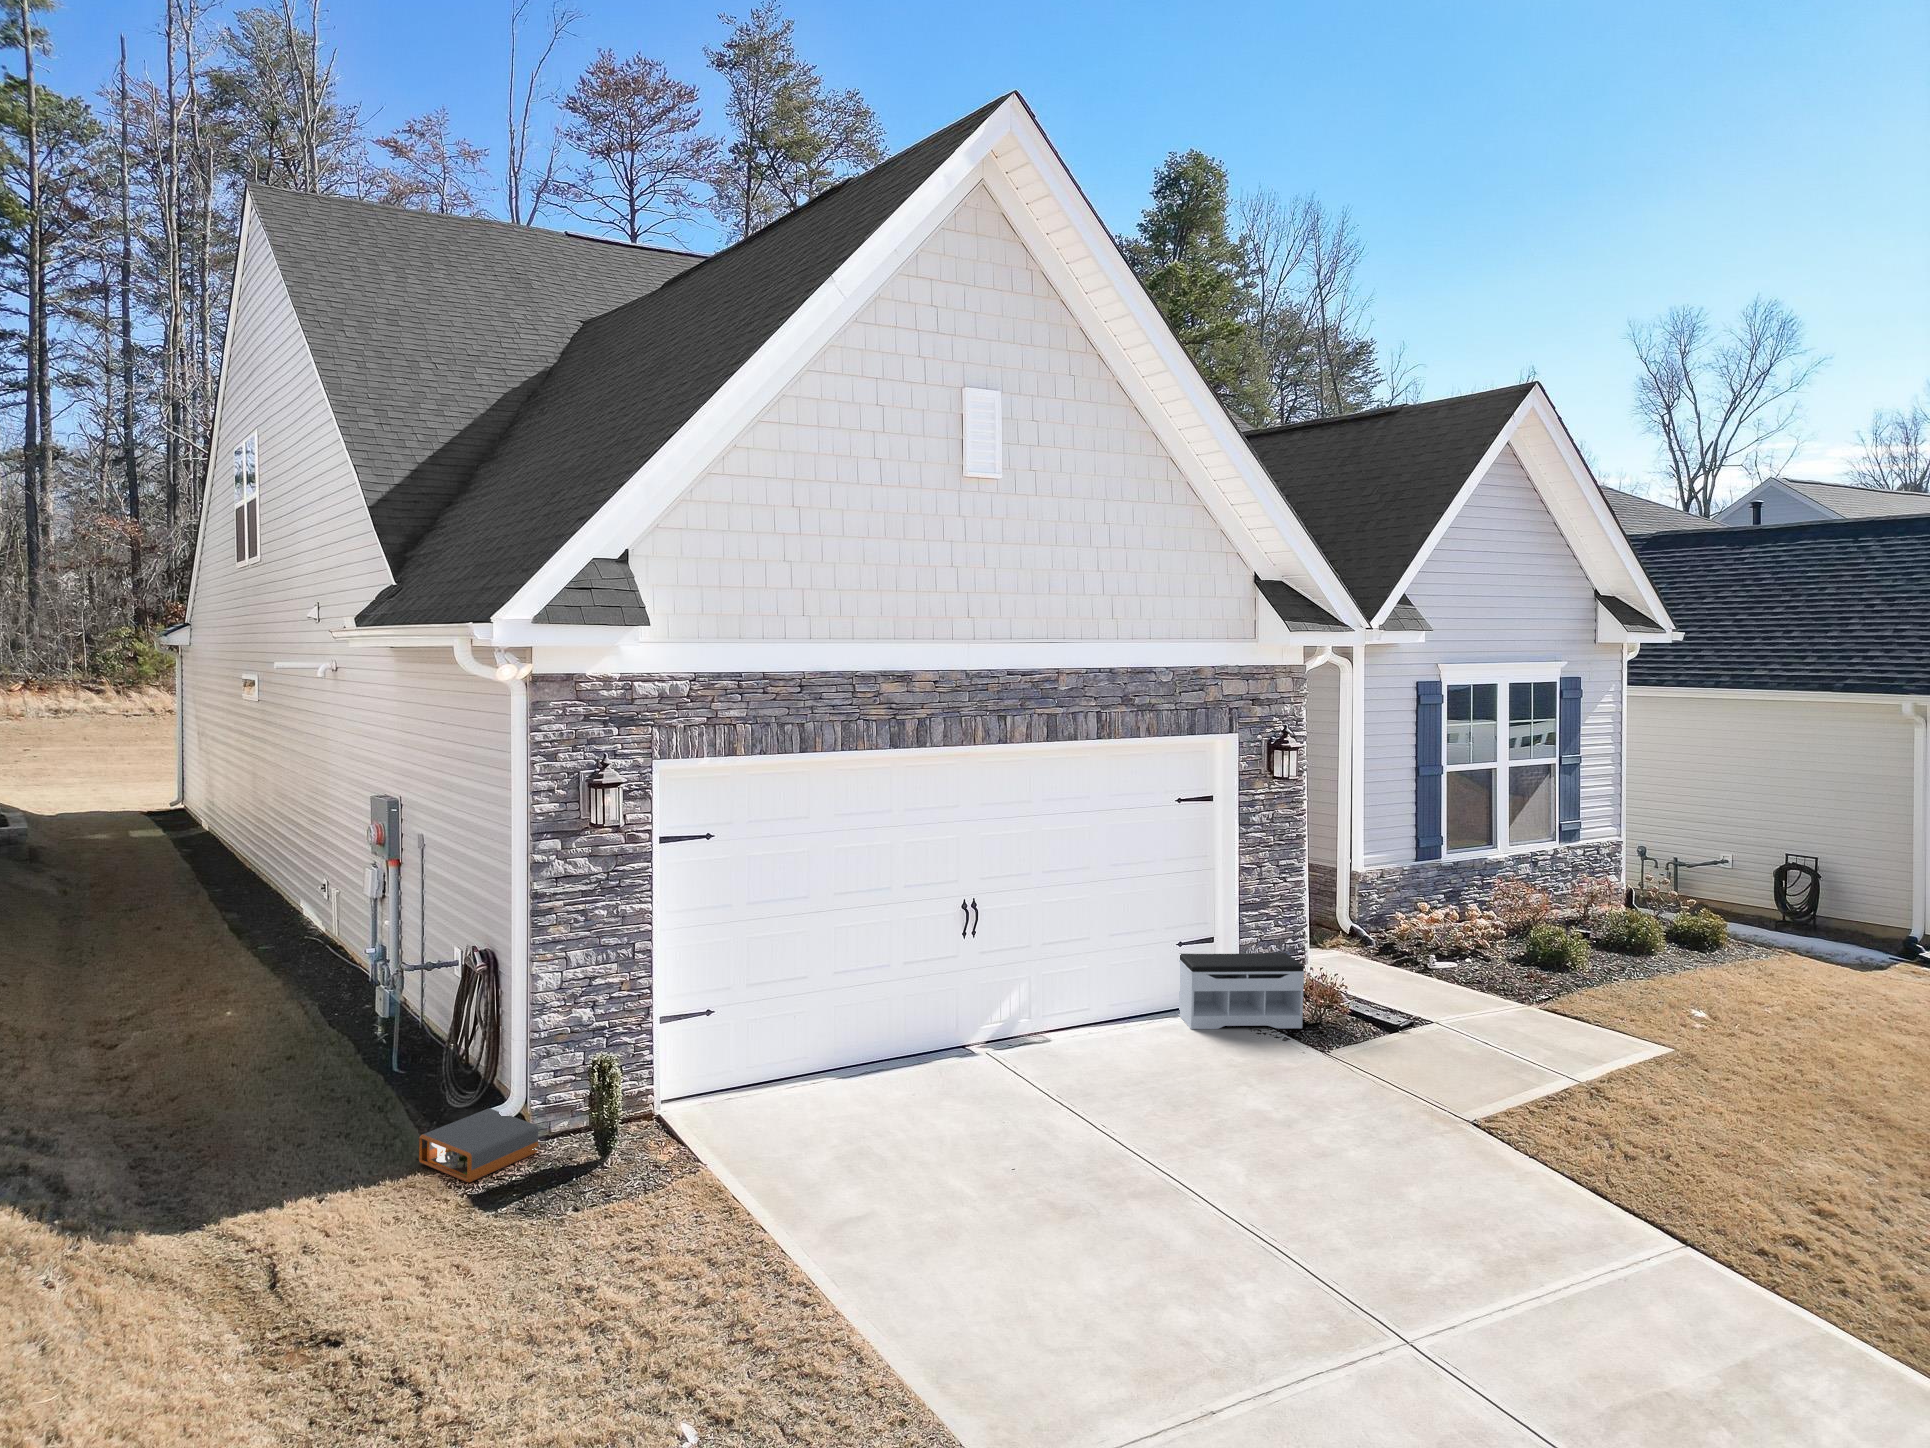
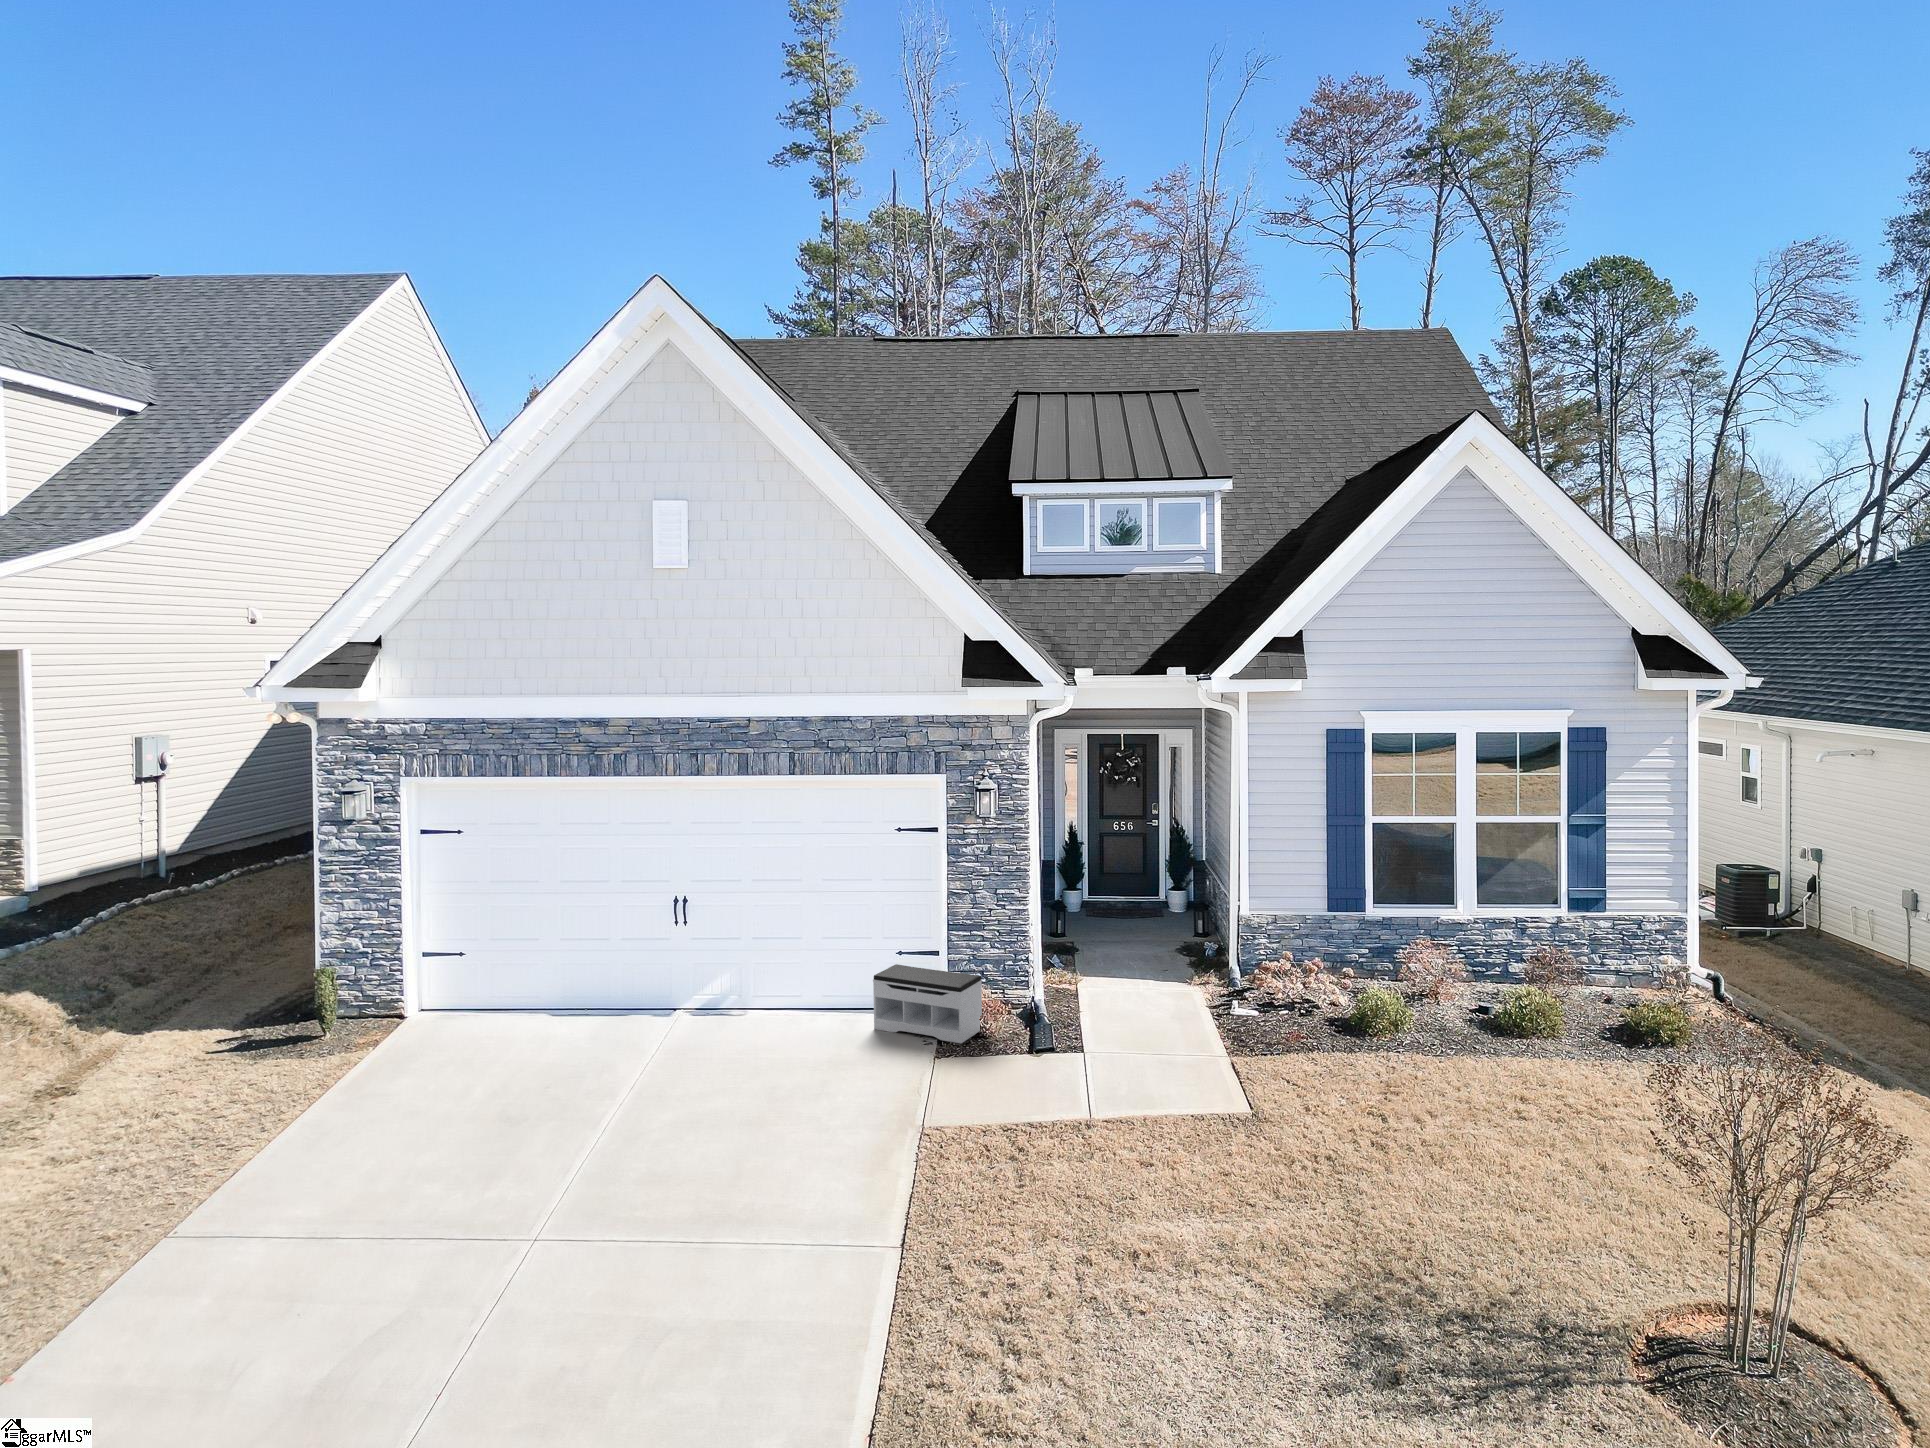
storage box: present [419,1108,538,1183] -> none [260,997,324,1037]

